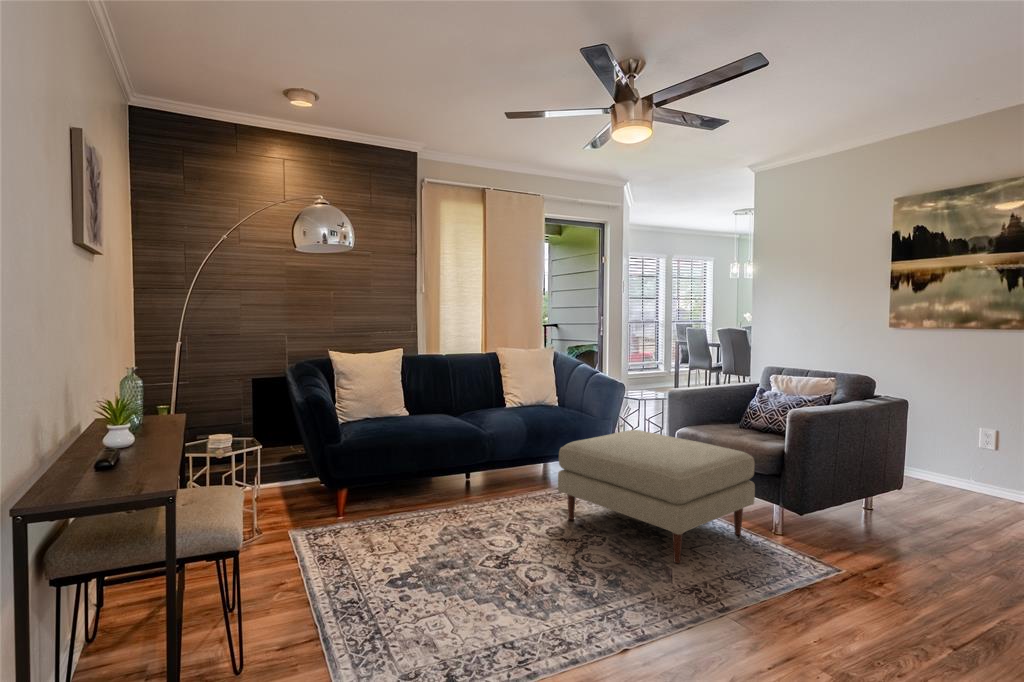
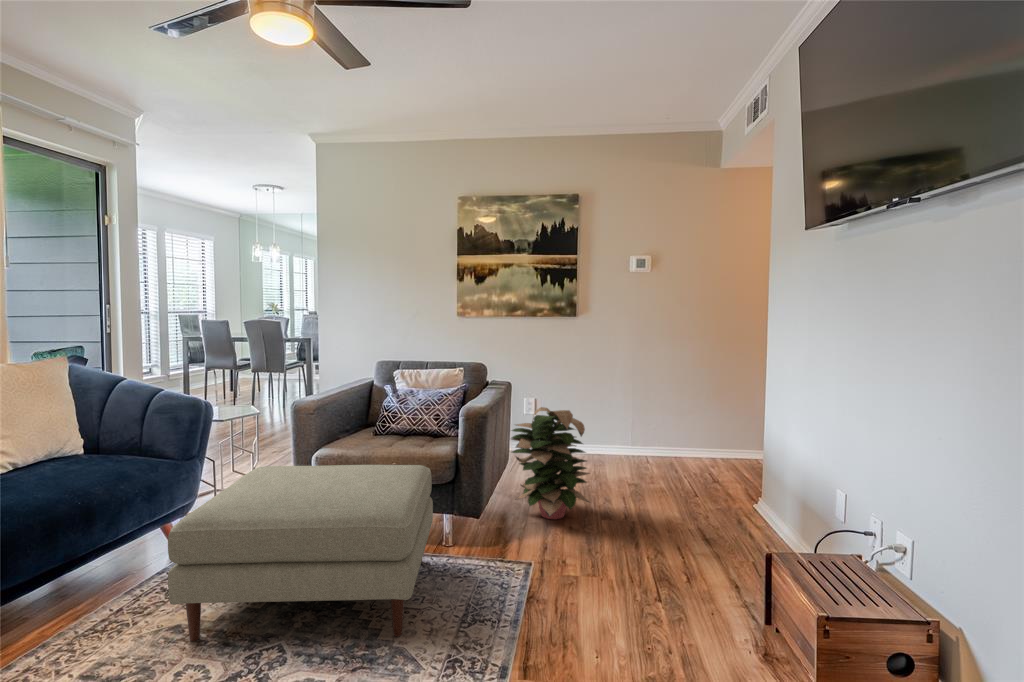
decorative plant: none [867,428,976,555] -> present [511,407,589,519]

